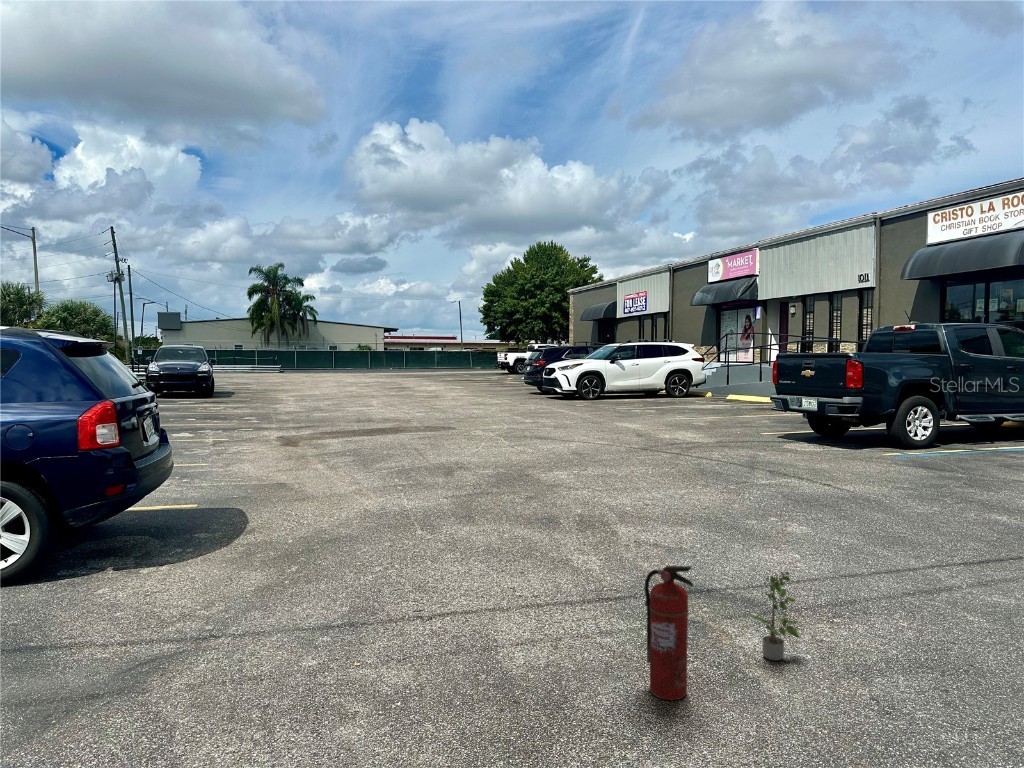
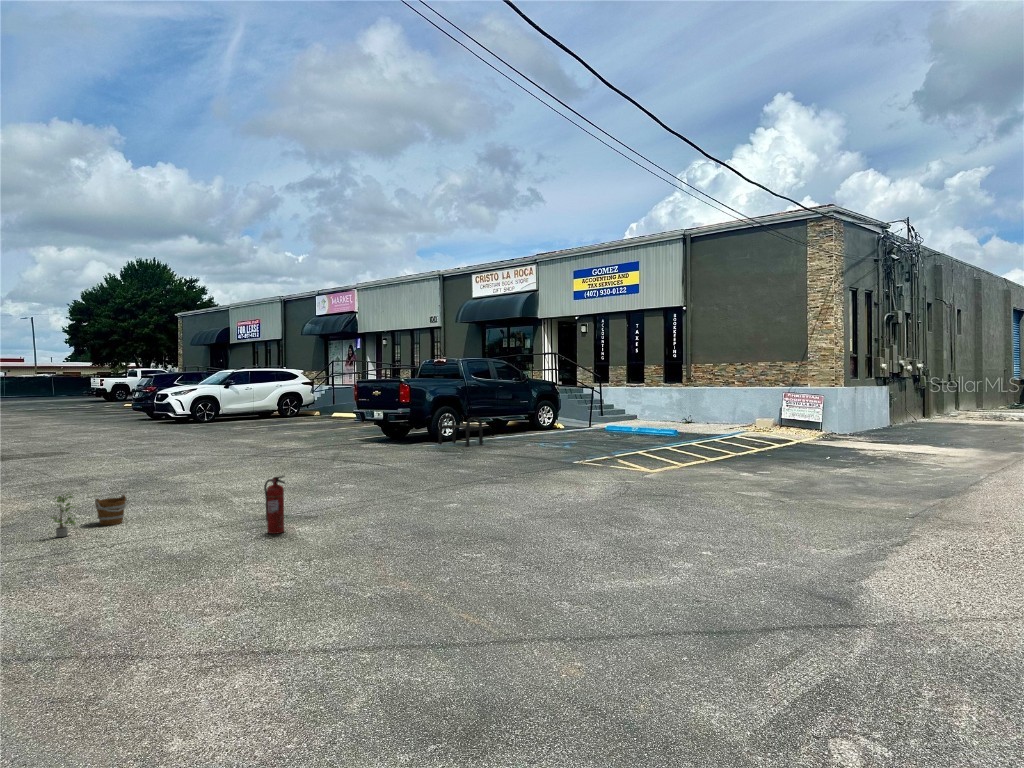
bench: none [909,409,993,462] -> present [439,415,483,447]
bucket: none [371,539,422,592] -> present [95,495,129,525]
potted plant: present [753,572,799,661] -> present [51,494,77,537]

